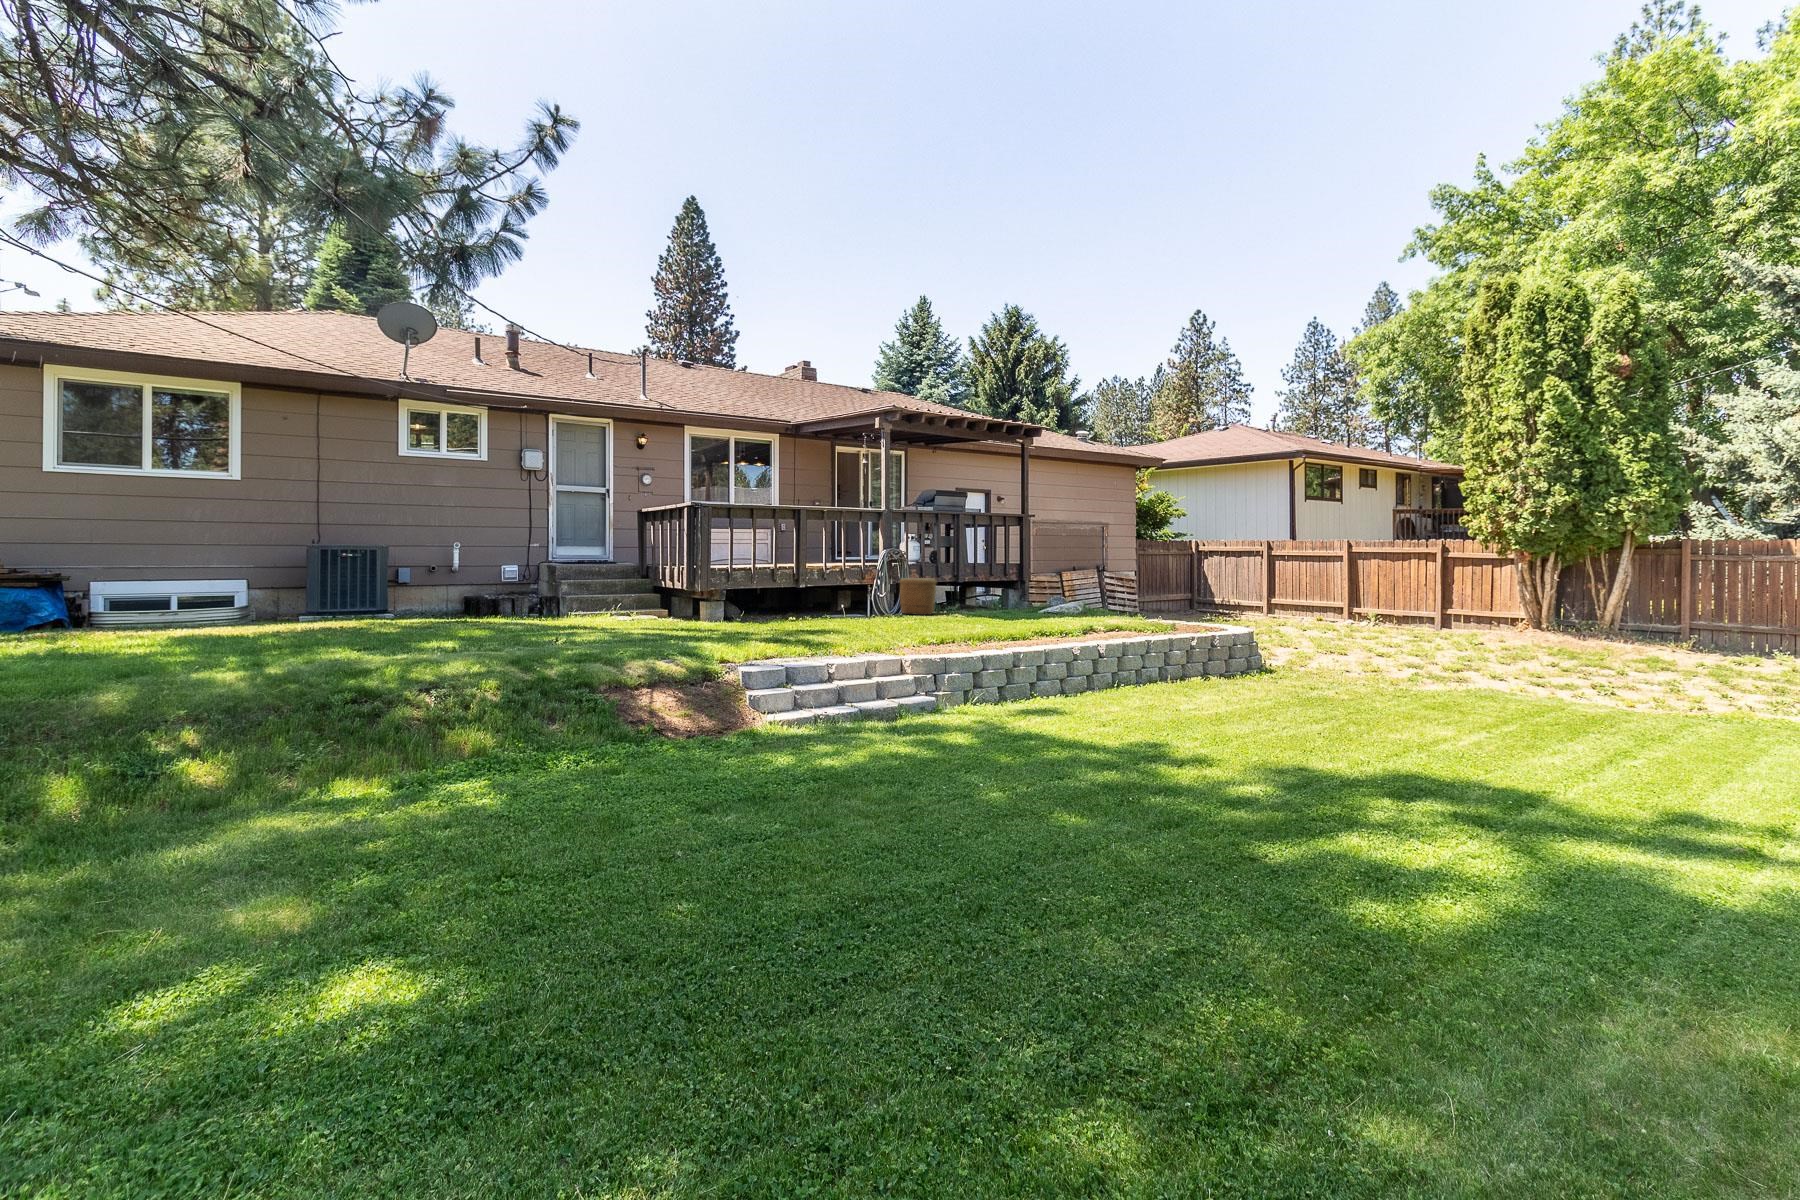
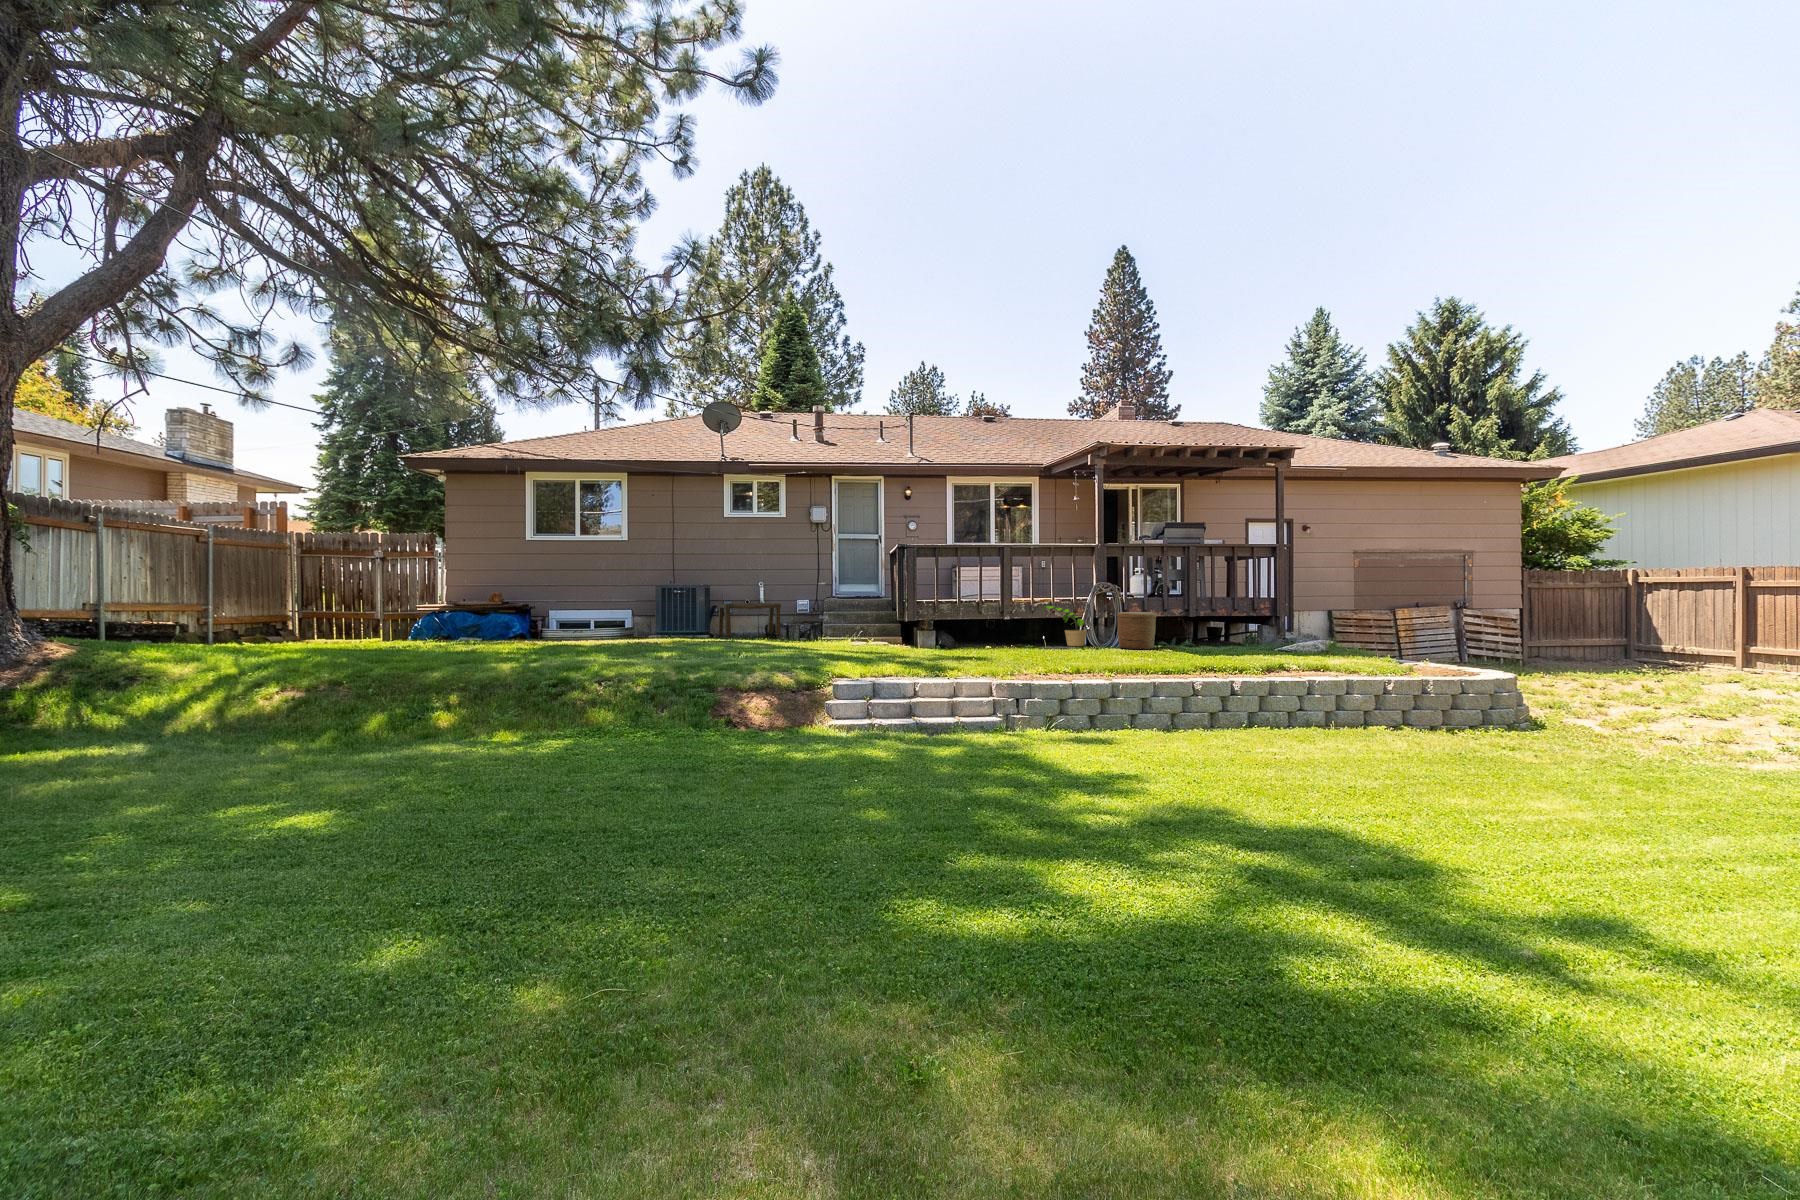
bench: none [405,569,495,614] -> present [718,603,781,637]
potted plant: none [825,572,868,613] -> present [1042,606,1087,646]

